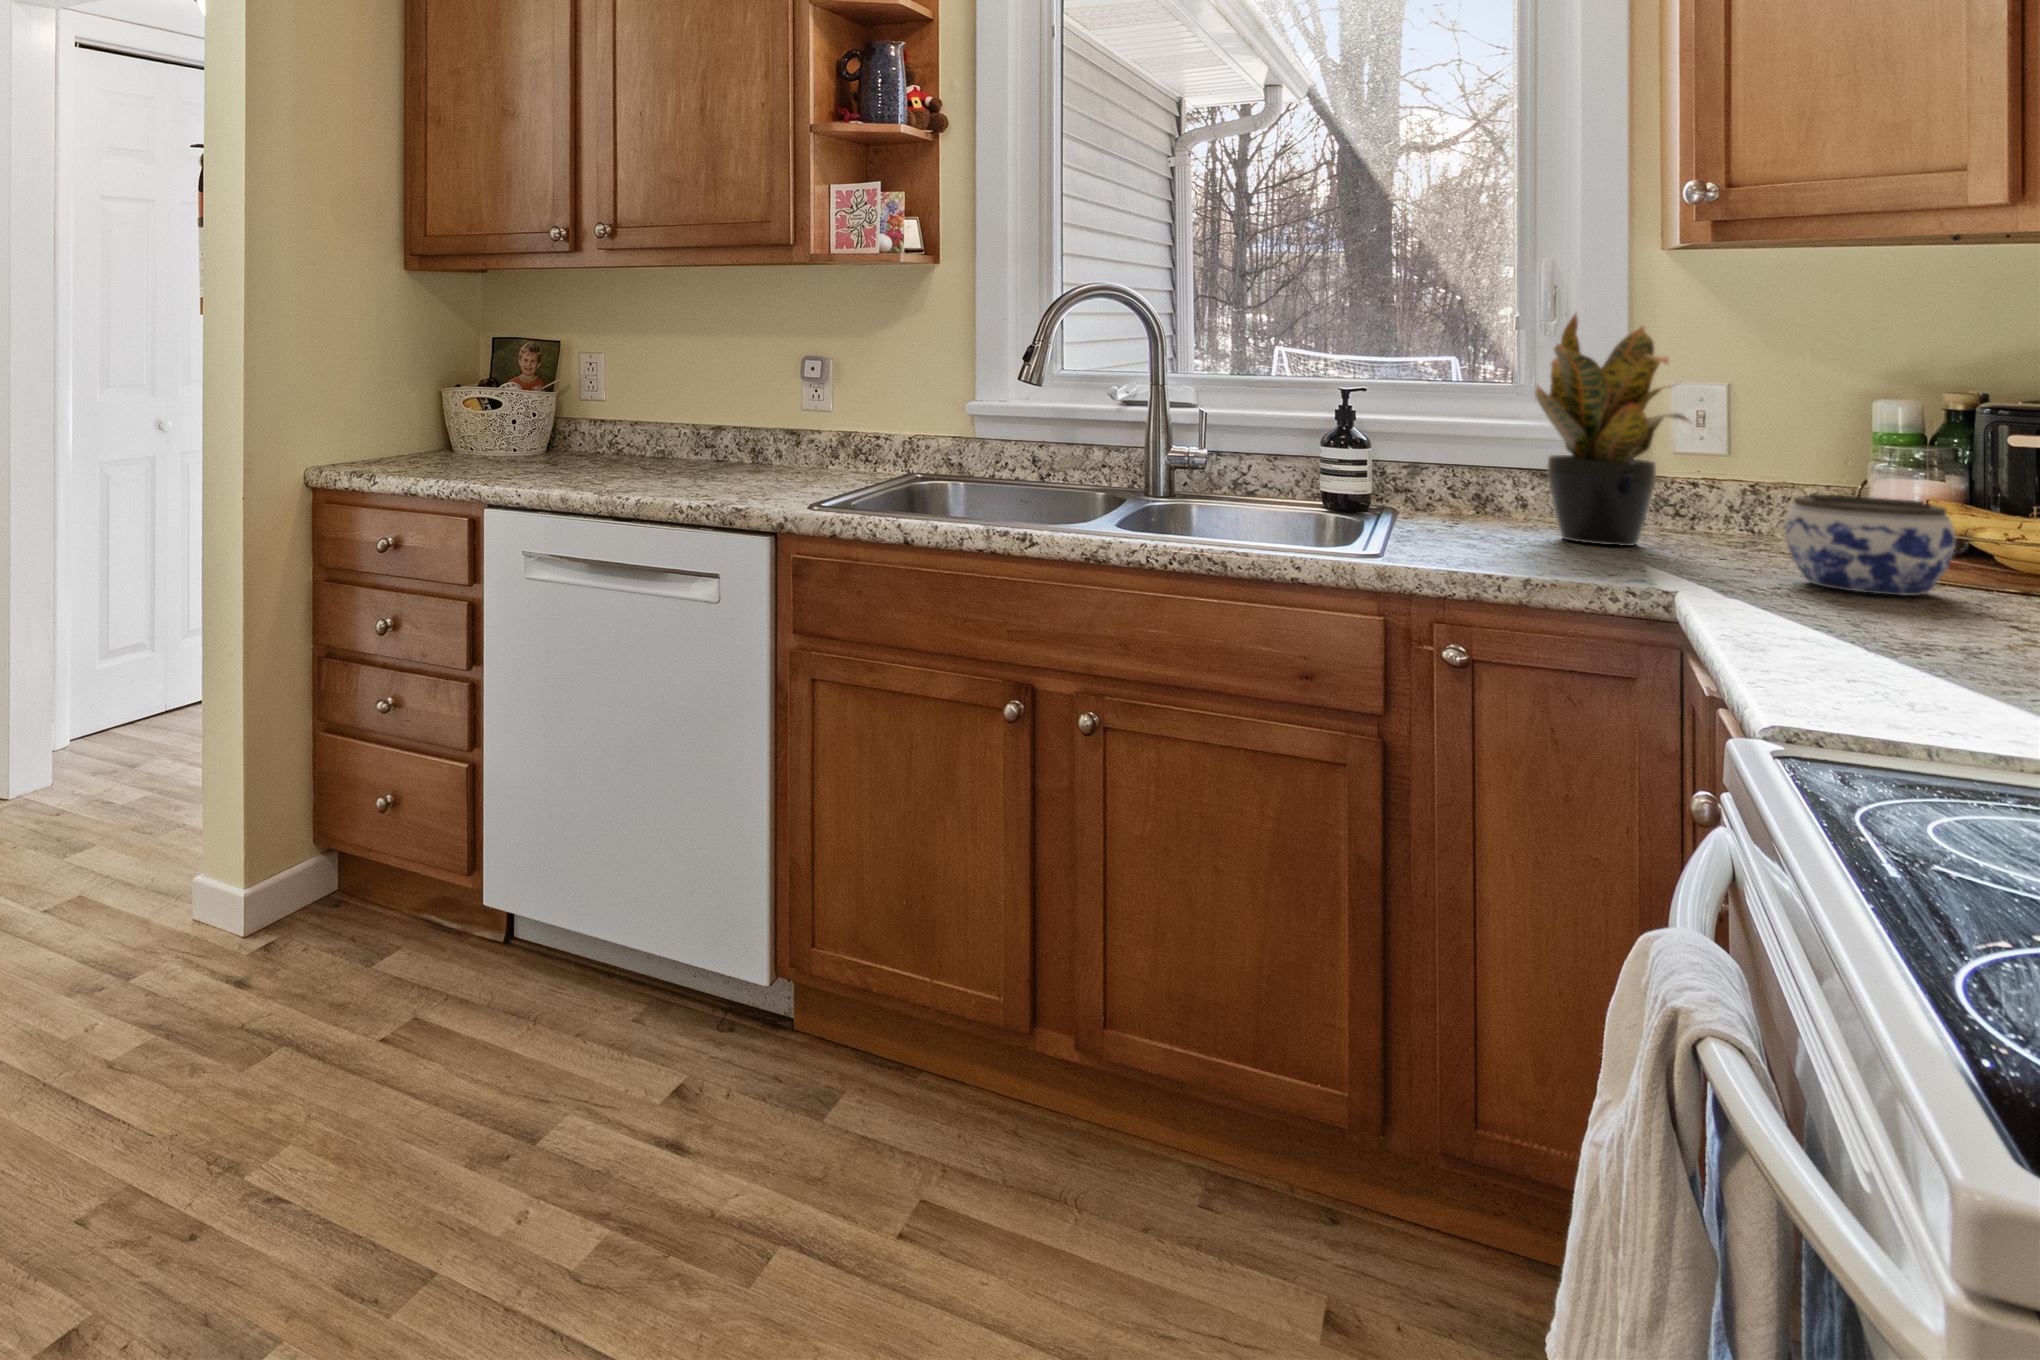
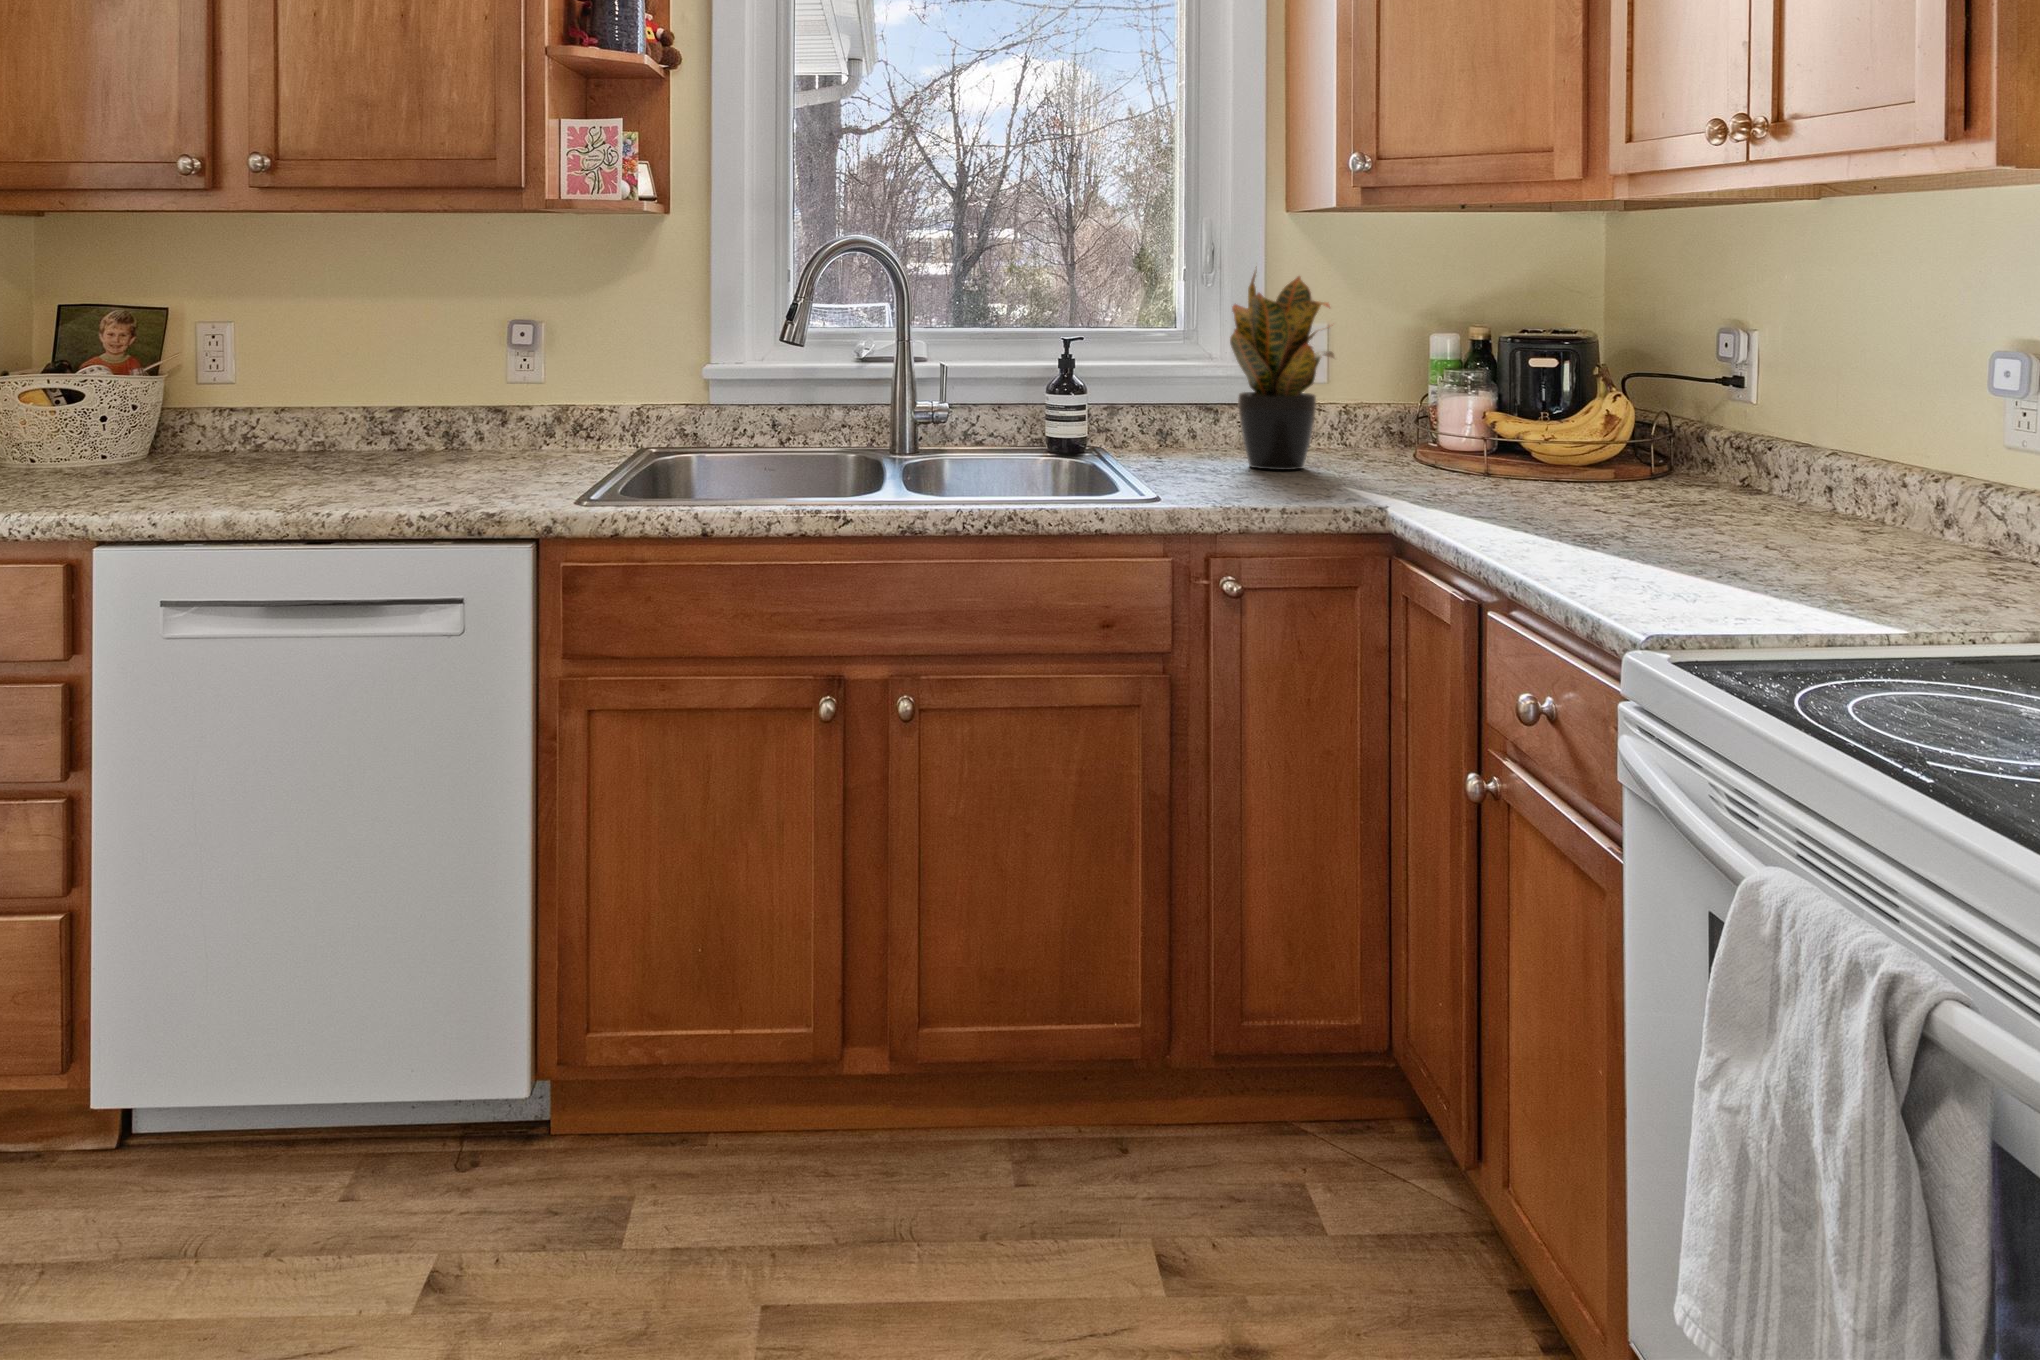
jar: present [1785,494,1955,596] -> none [1425,415,1531,493]

